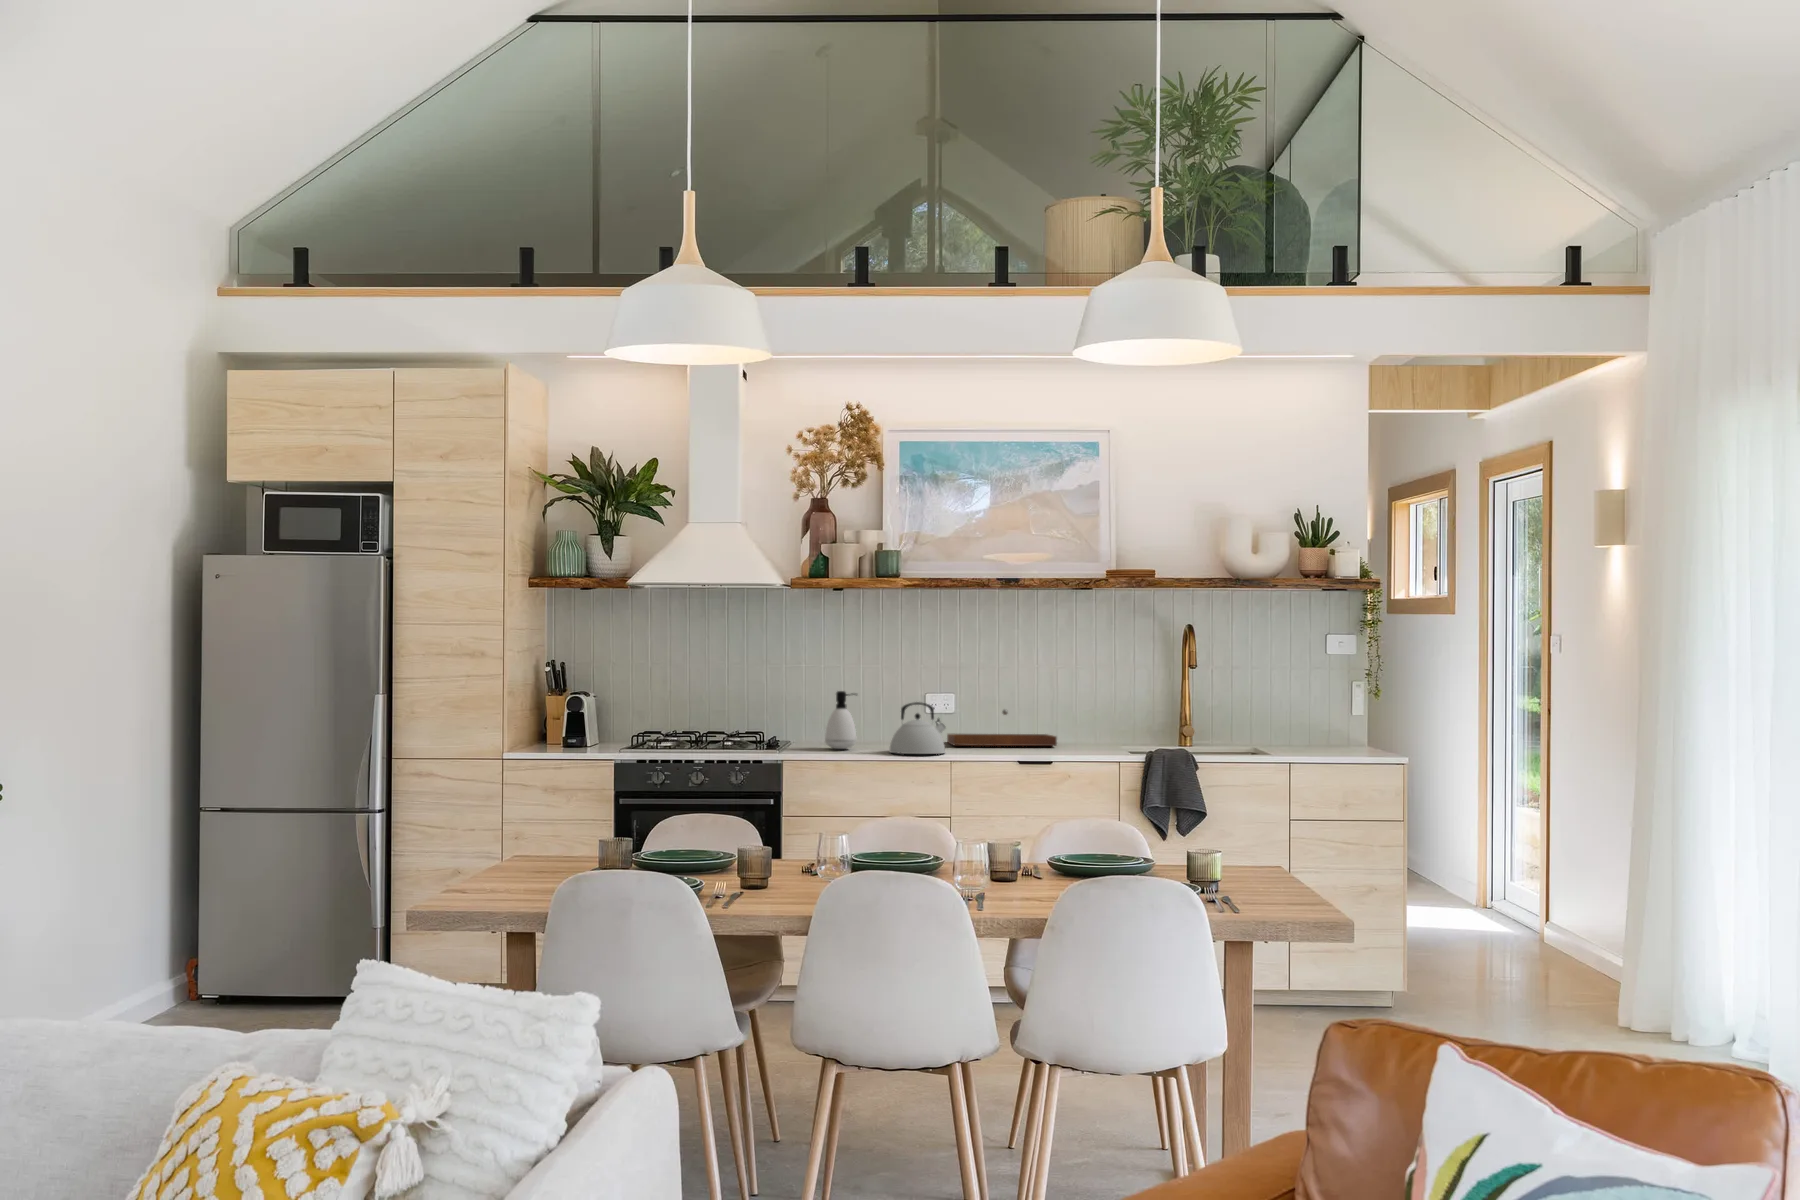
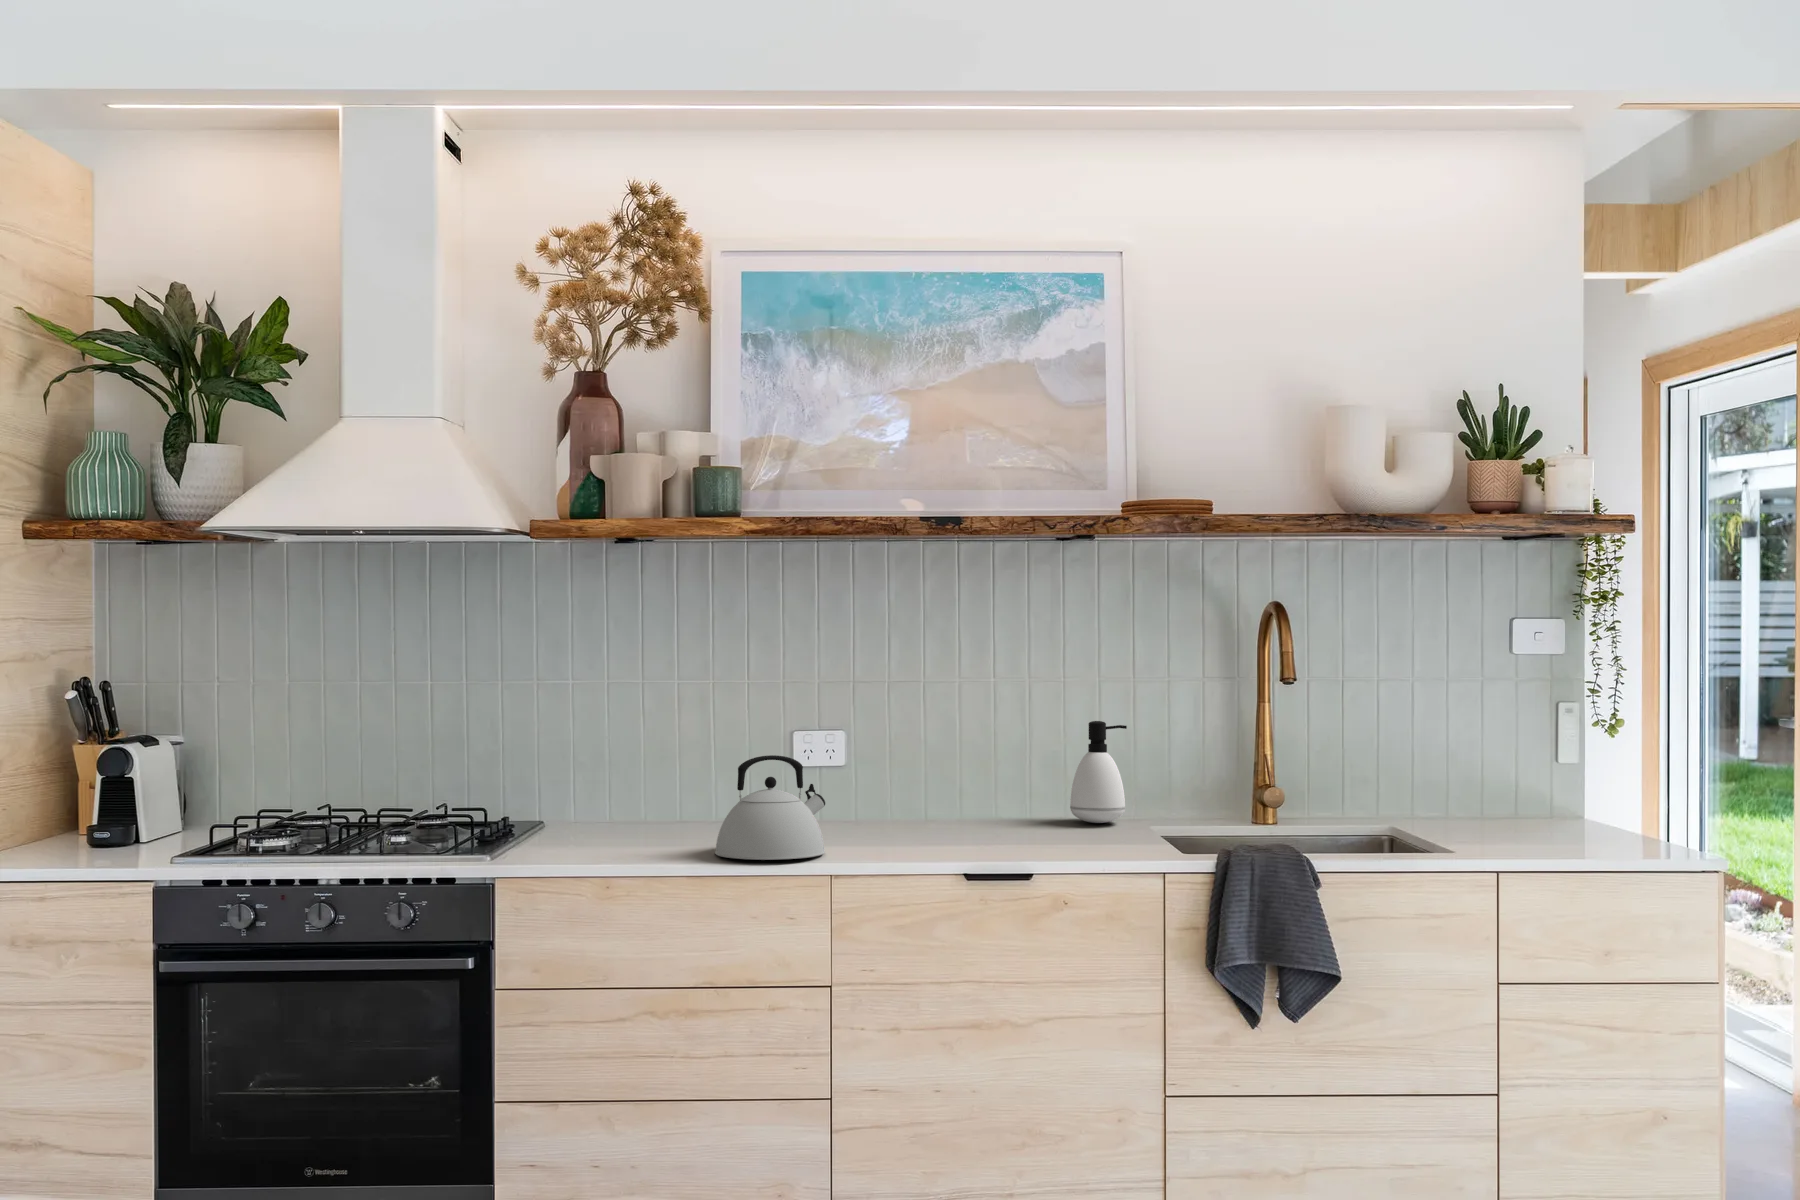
soap dispenser: present [825,691,856,749] -> present [1070,721,1127,823]
tray: present [947,710,1057,746] -> none [831,760,1033,832]

